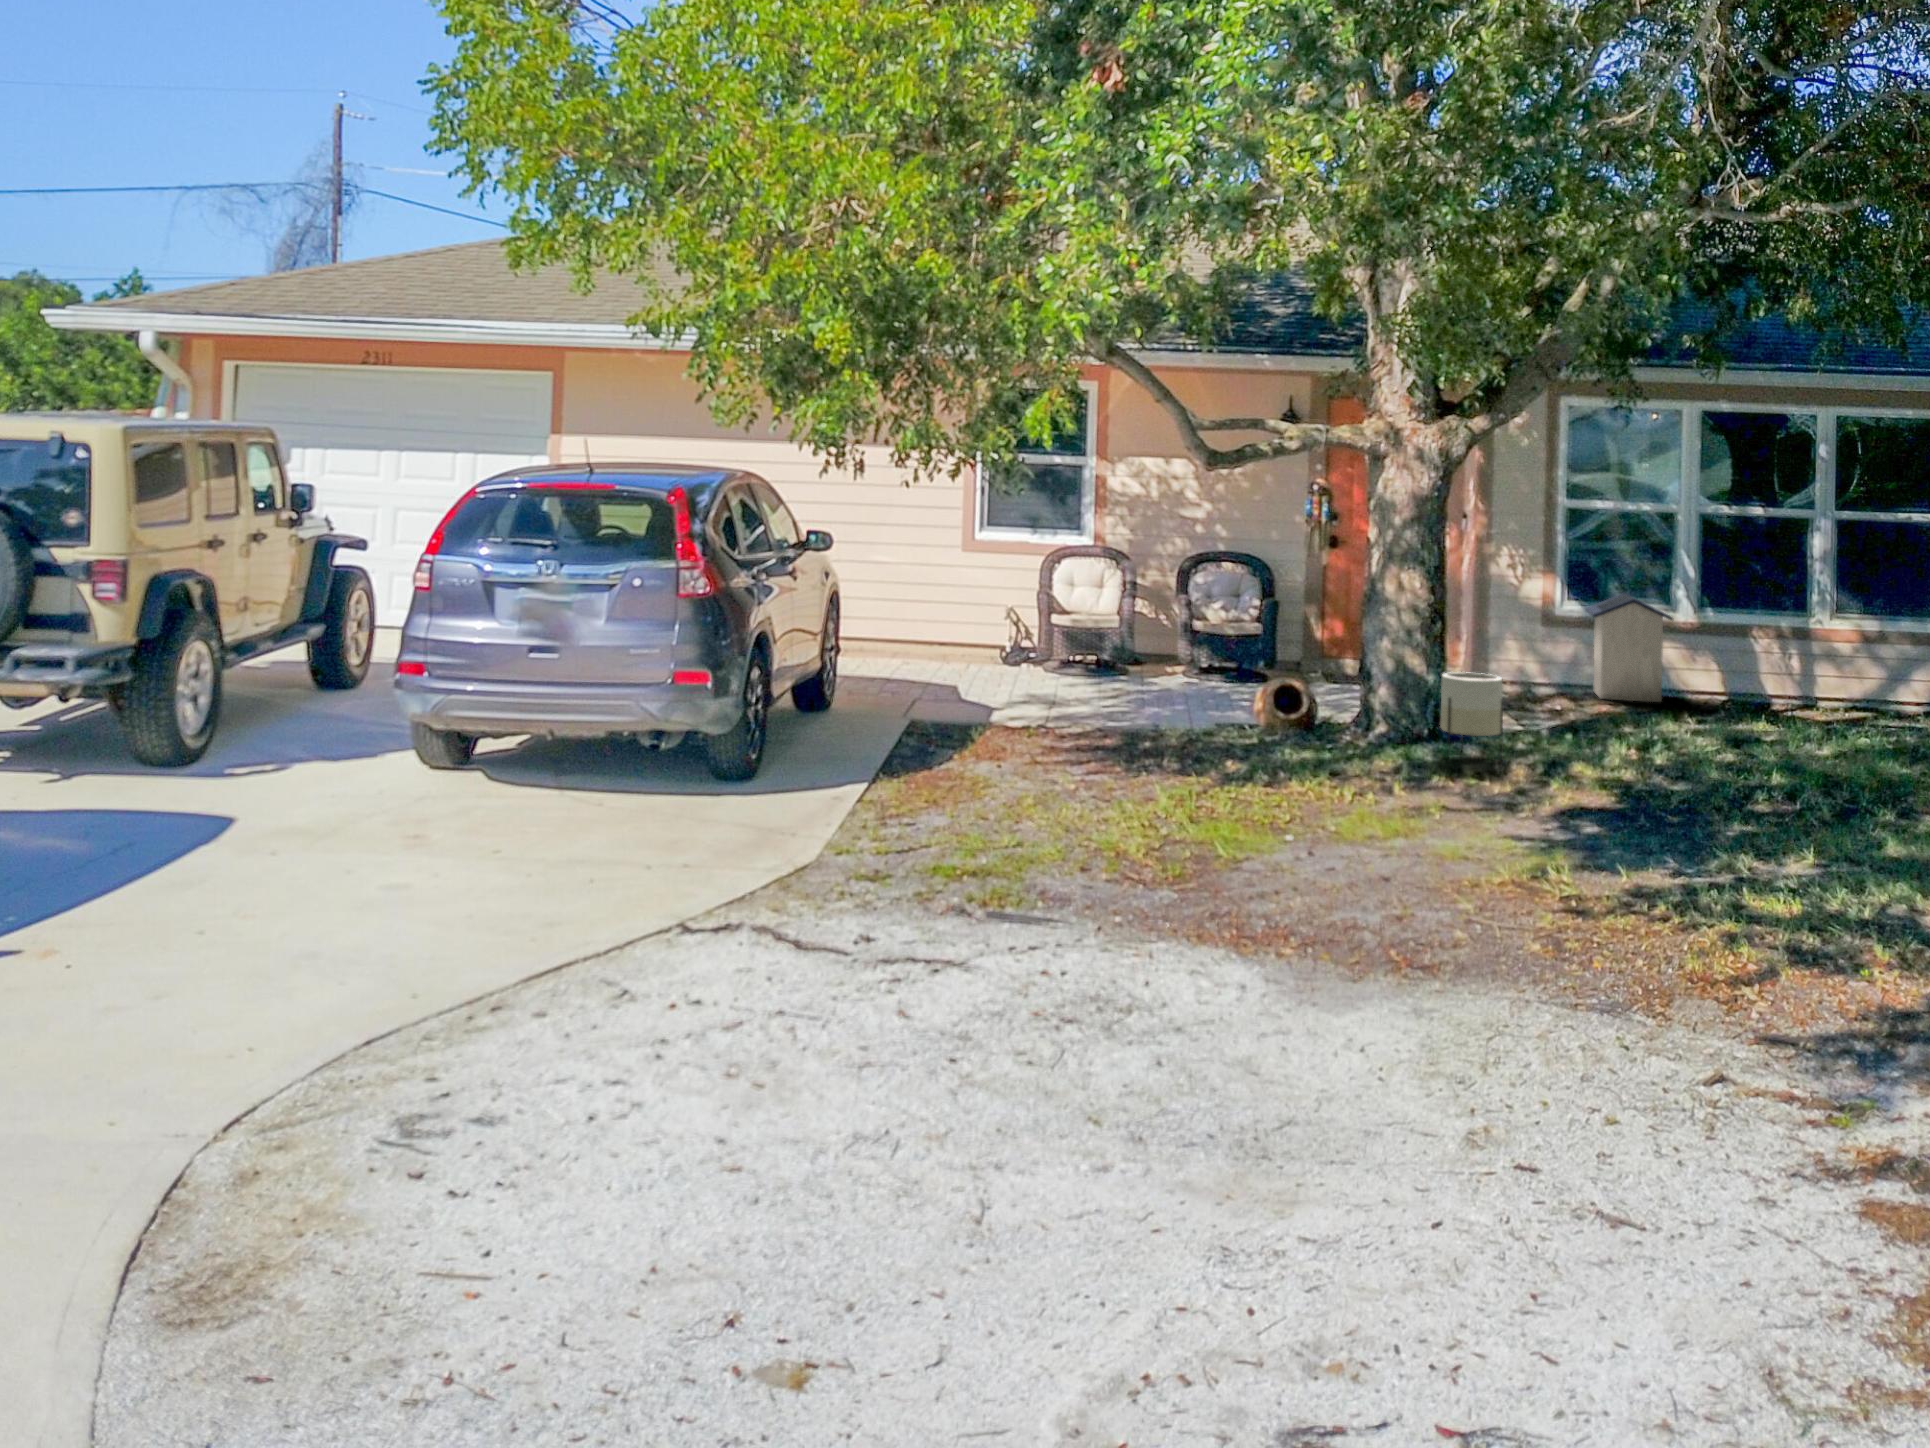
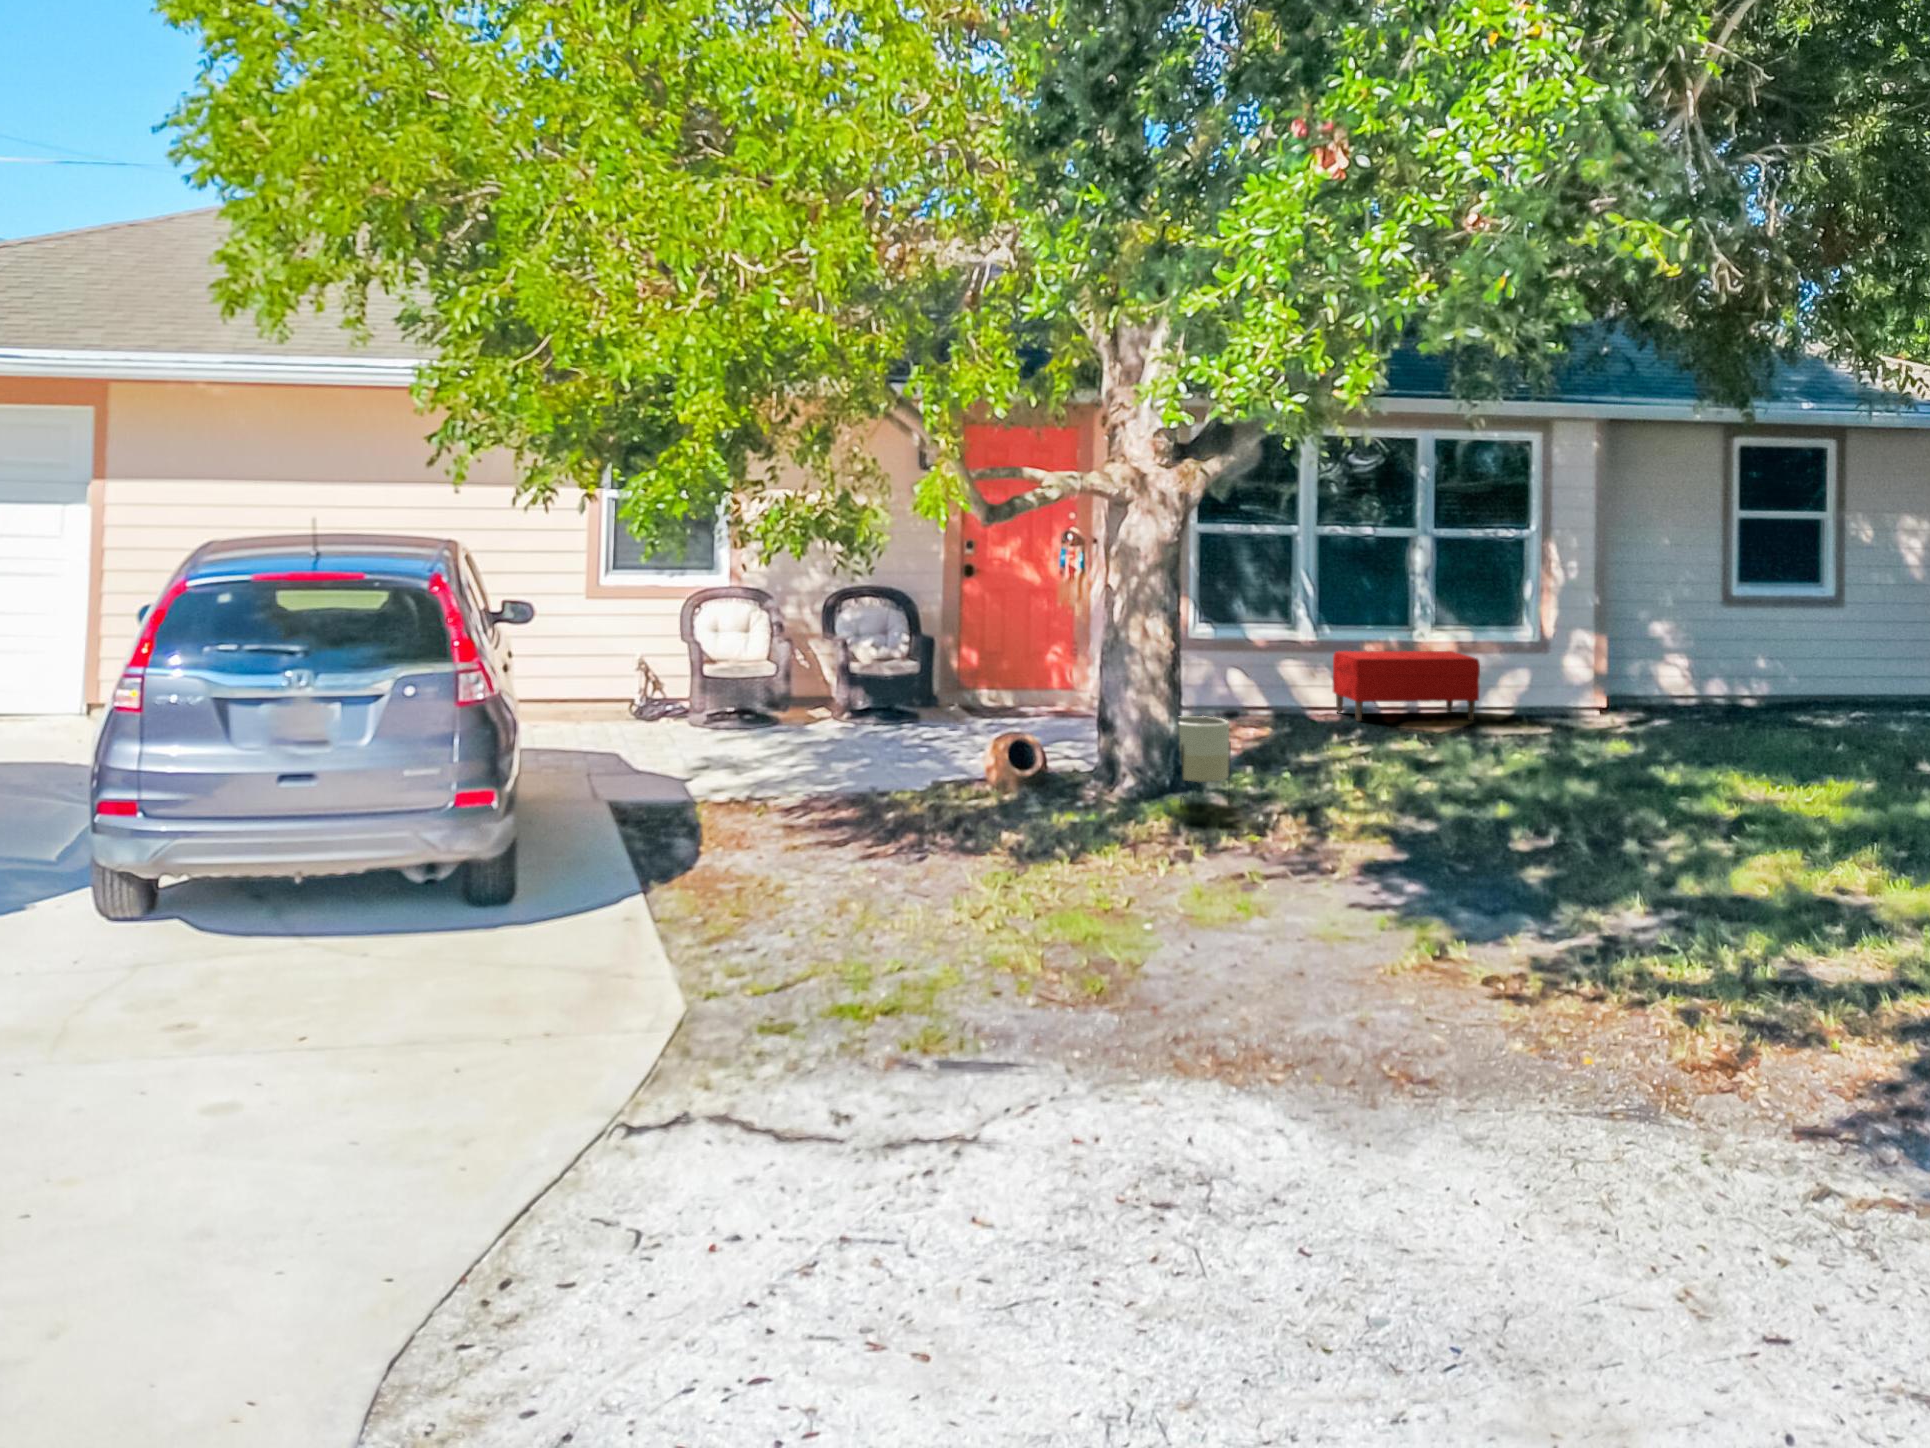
trash can: present [1586,594,1673,702] -> none [1219,615,1310,722]
bench: none [1712,634,1874,711] -> present [1333,651,1480,721]

